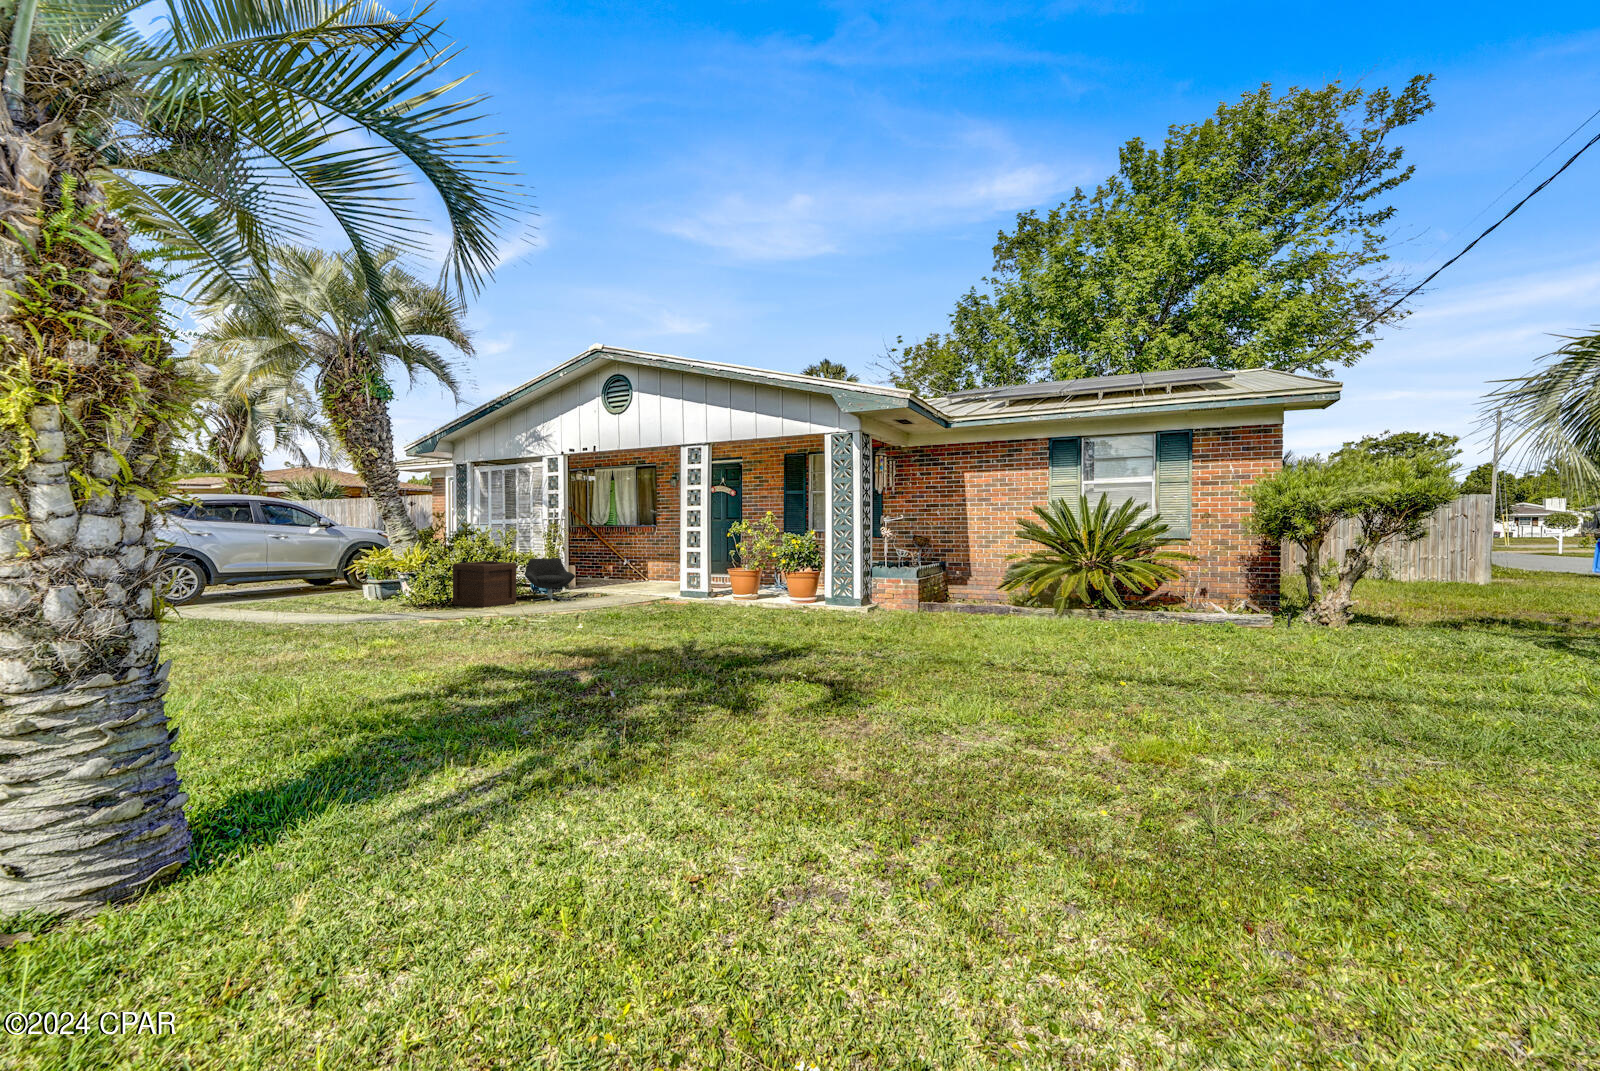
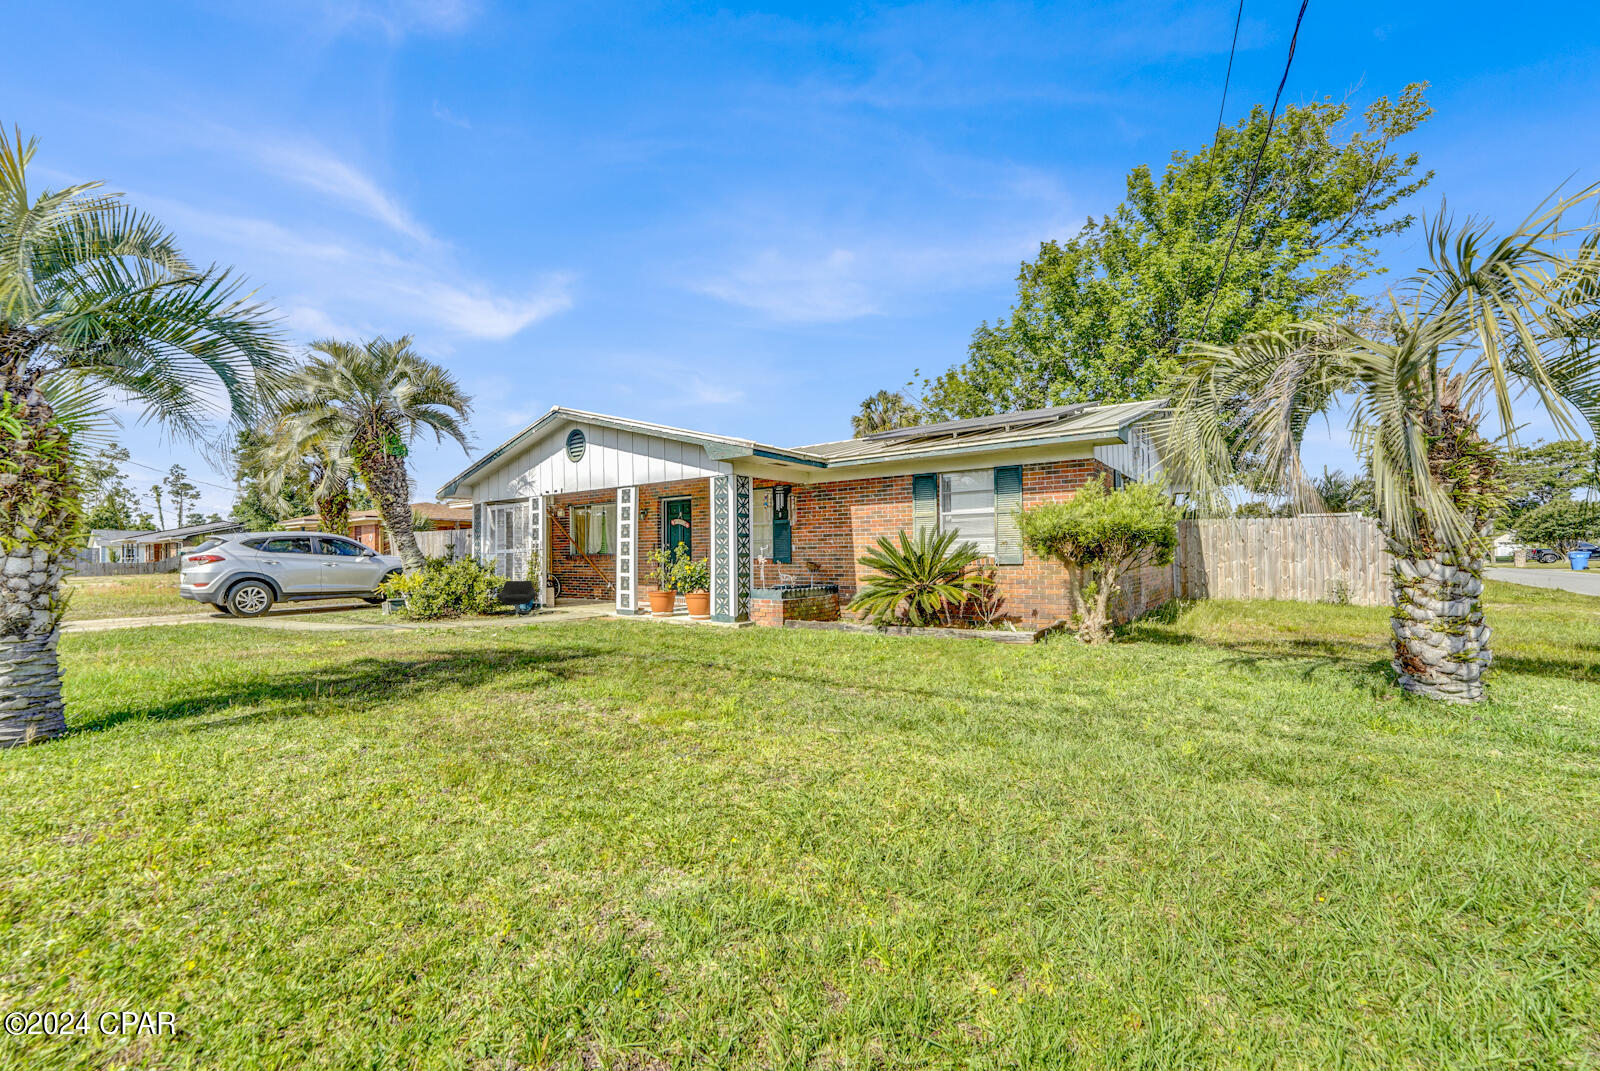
wooden crate: present [453,561,516,607] -> none [434,583,484,620]

